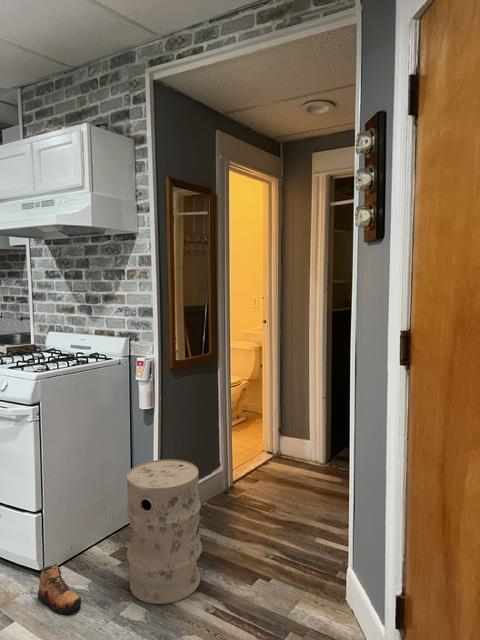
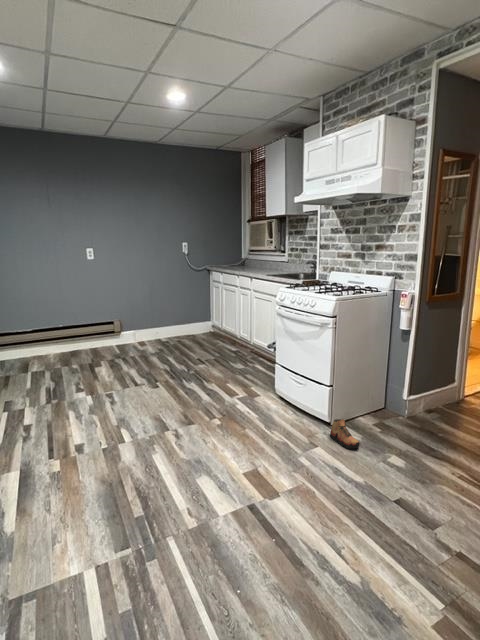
trash can: present [126,459,202,604] -> none [390,365,453,462]

